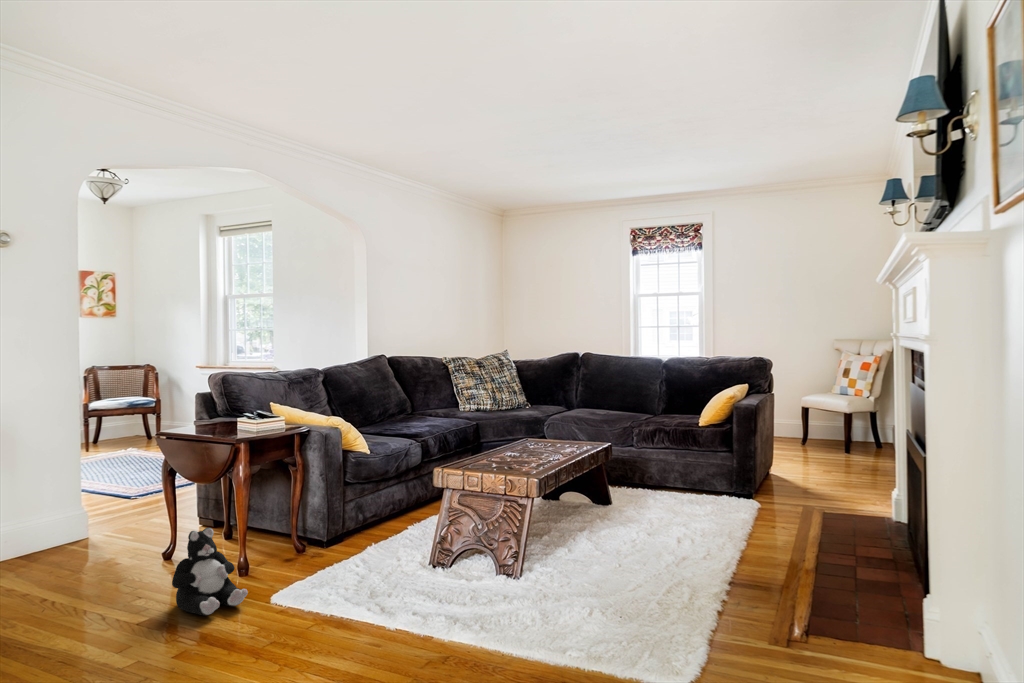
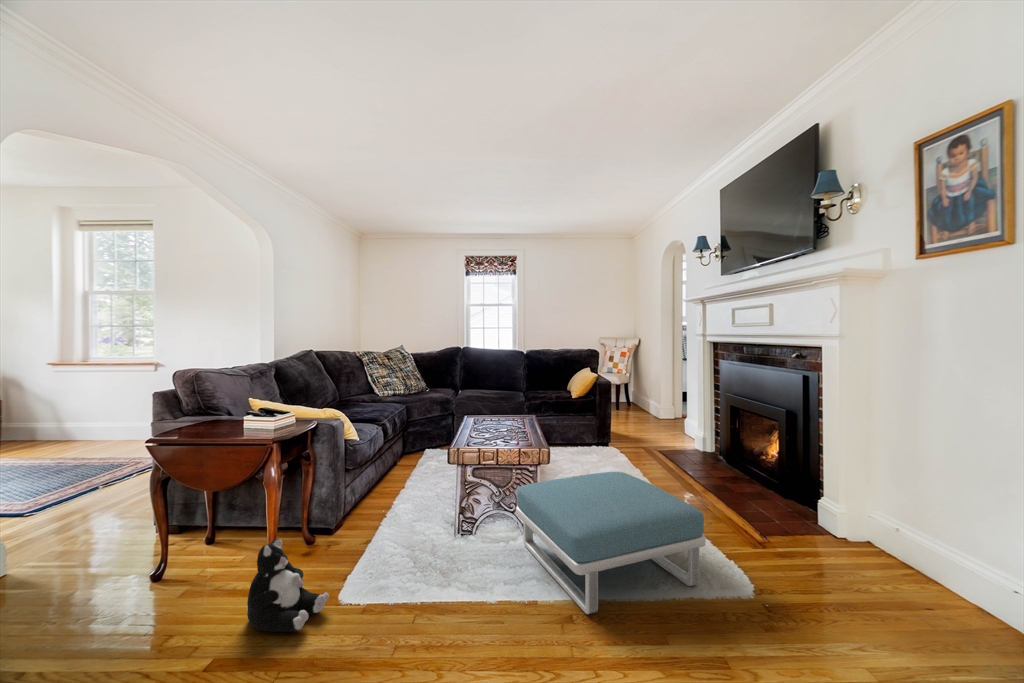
footstool: none [453,513,654,664] -> present [516,472,706,614]

